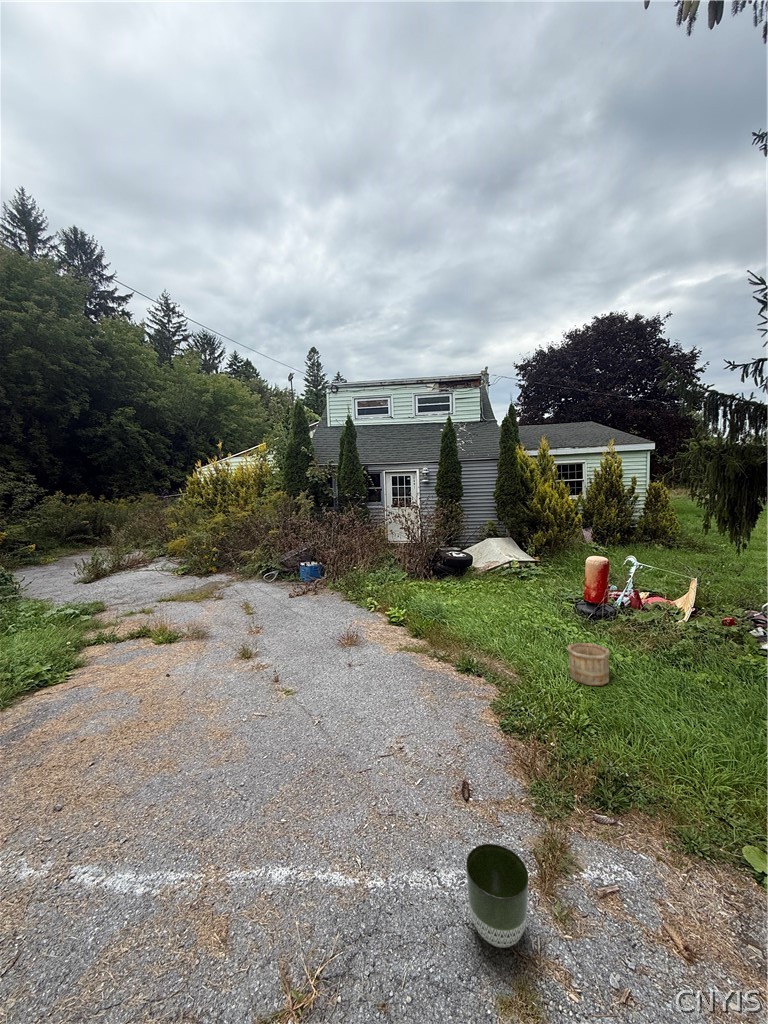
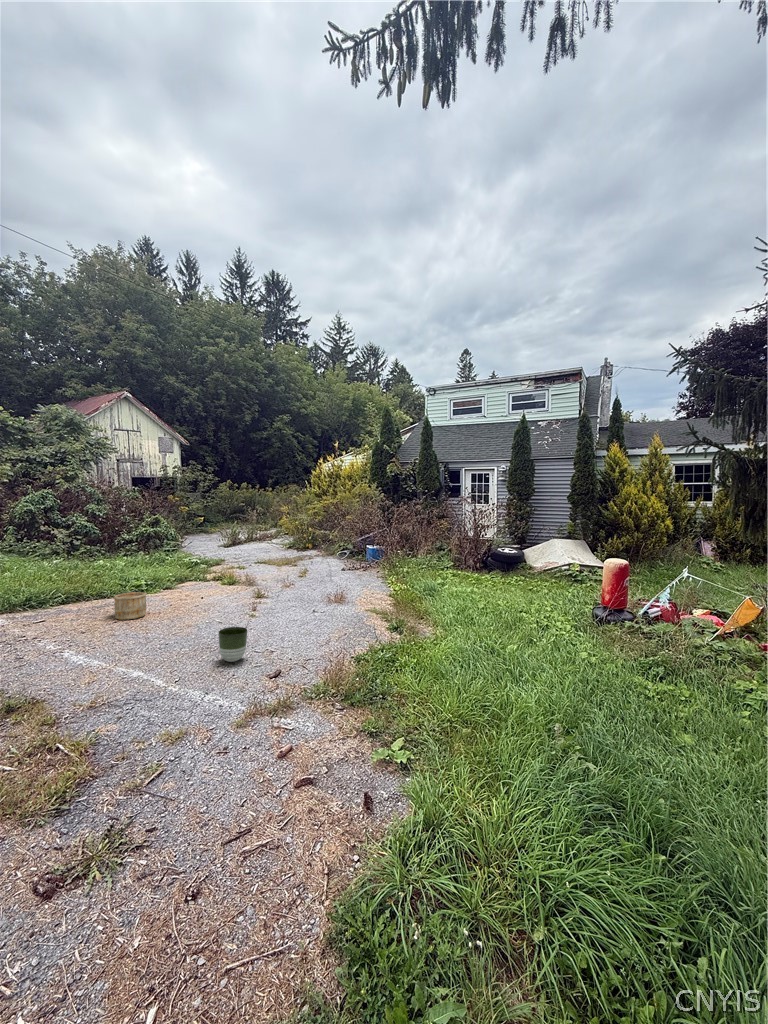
wooden bucket: present [567,643,610,686] -> present [114,592,147,620]

